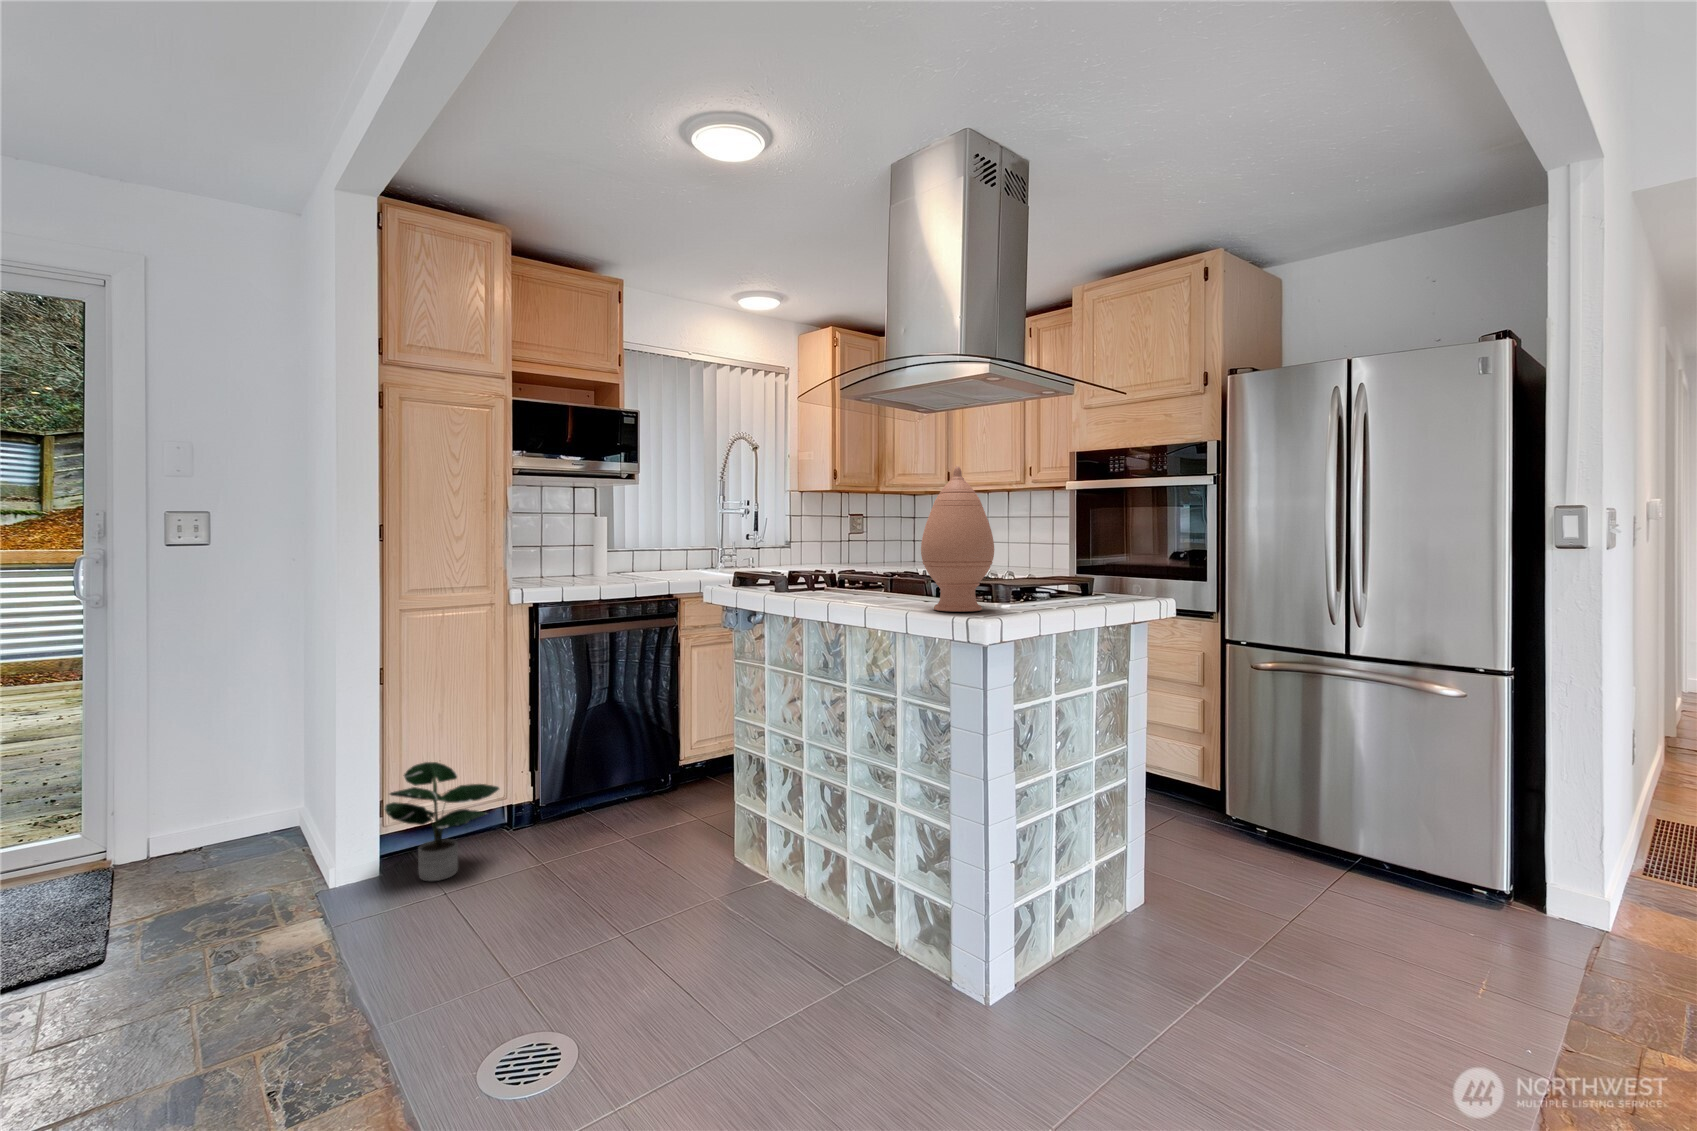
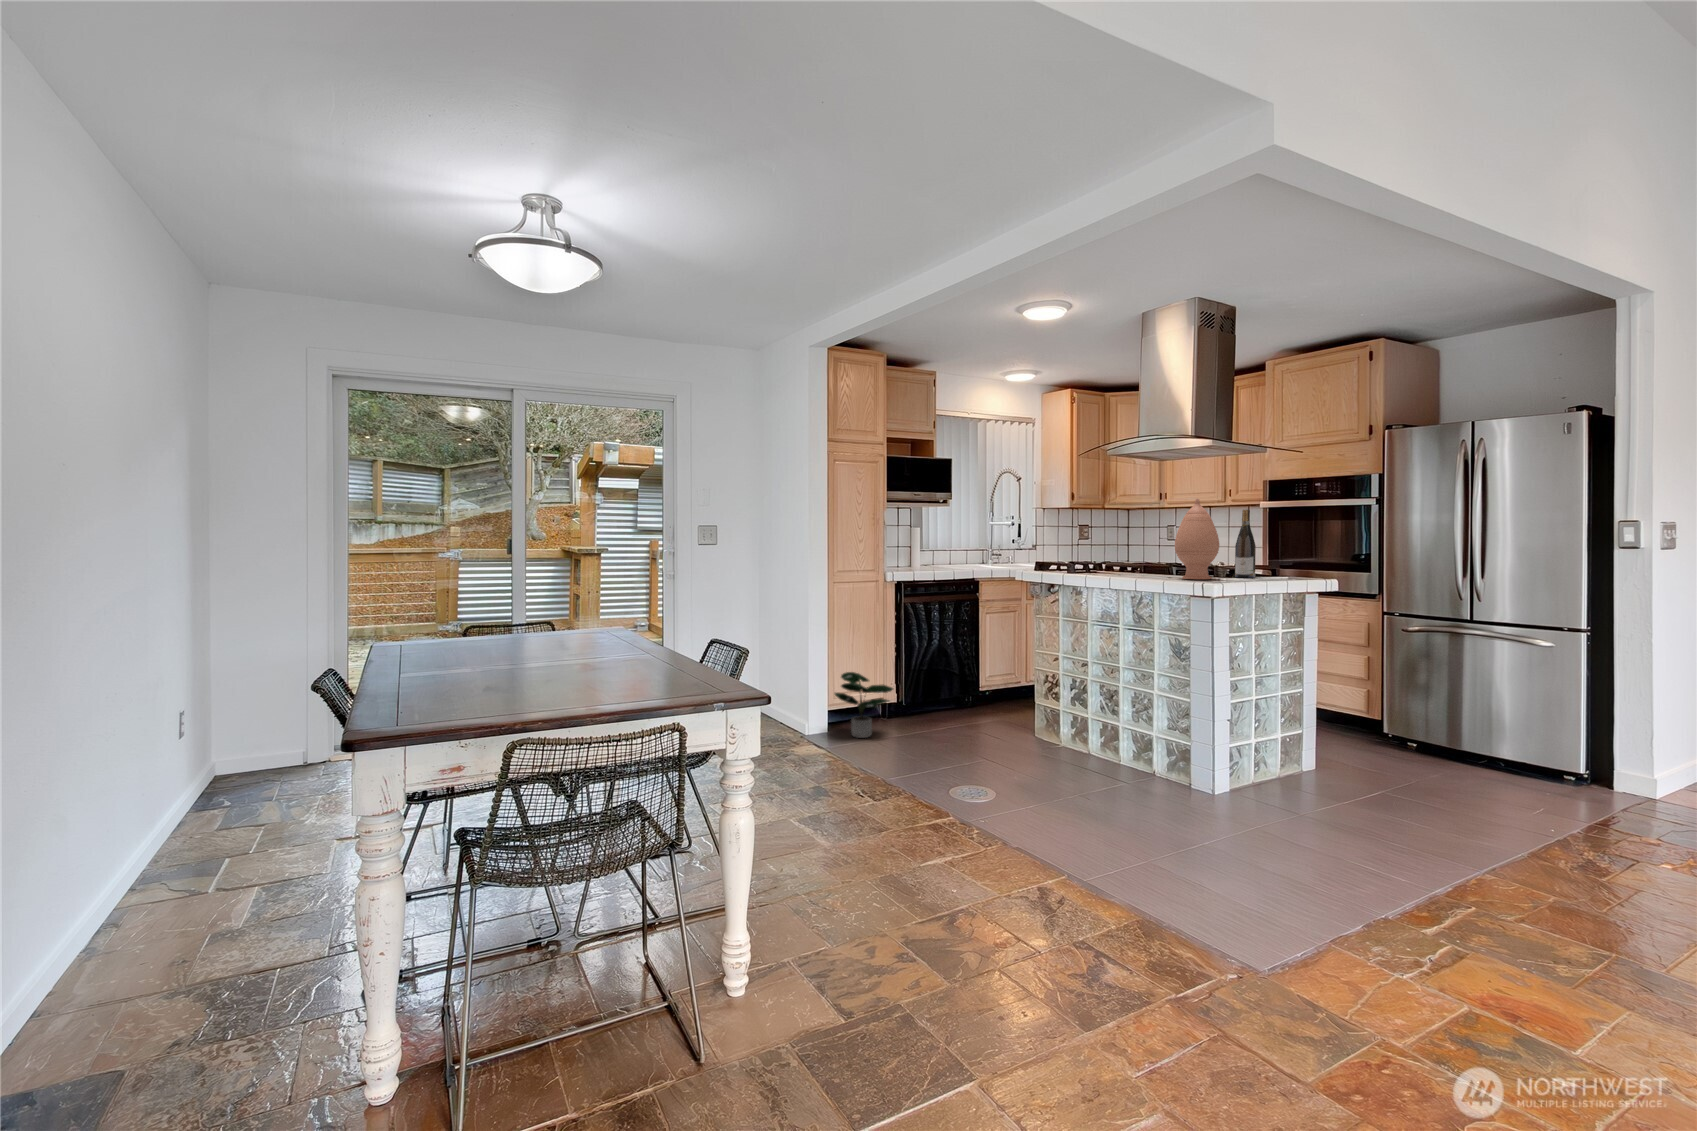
wine bottle: none [1023,488,1054,605] -> present [1235,510,1256,578]

